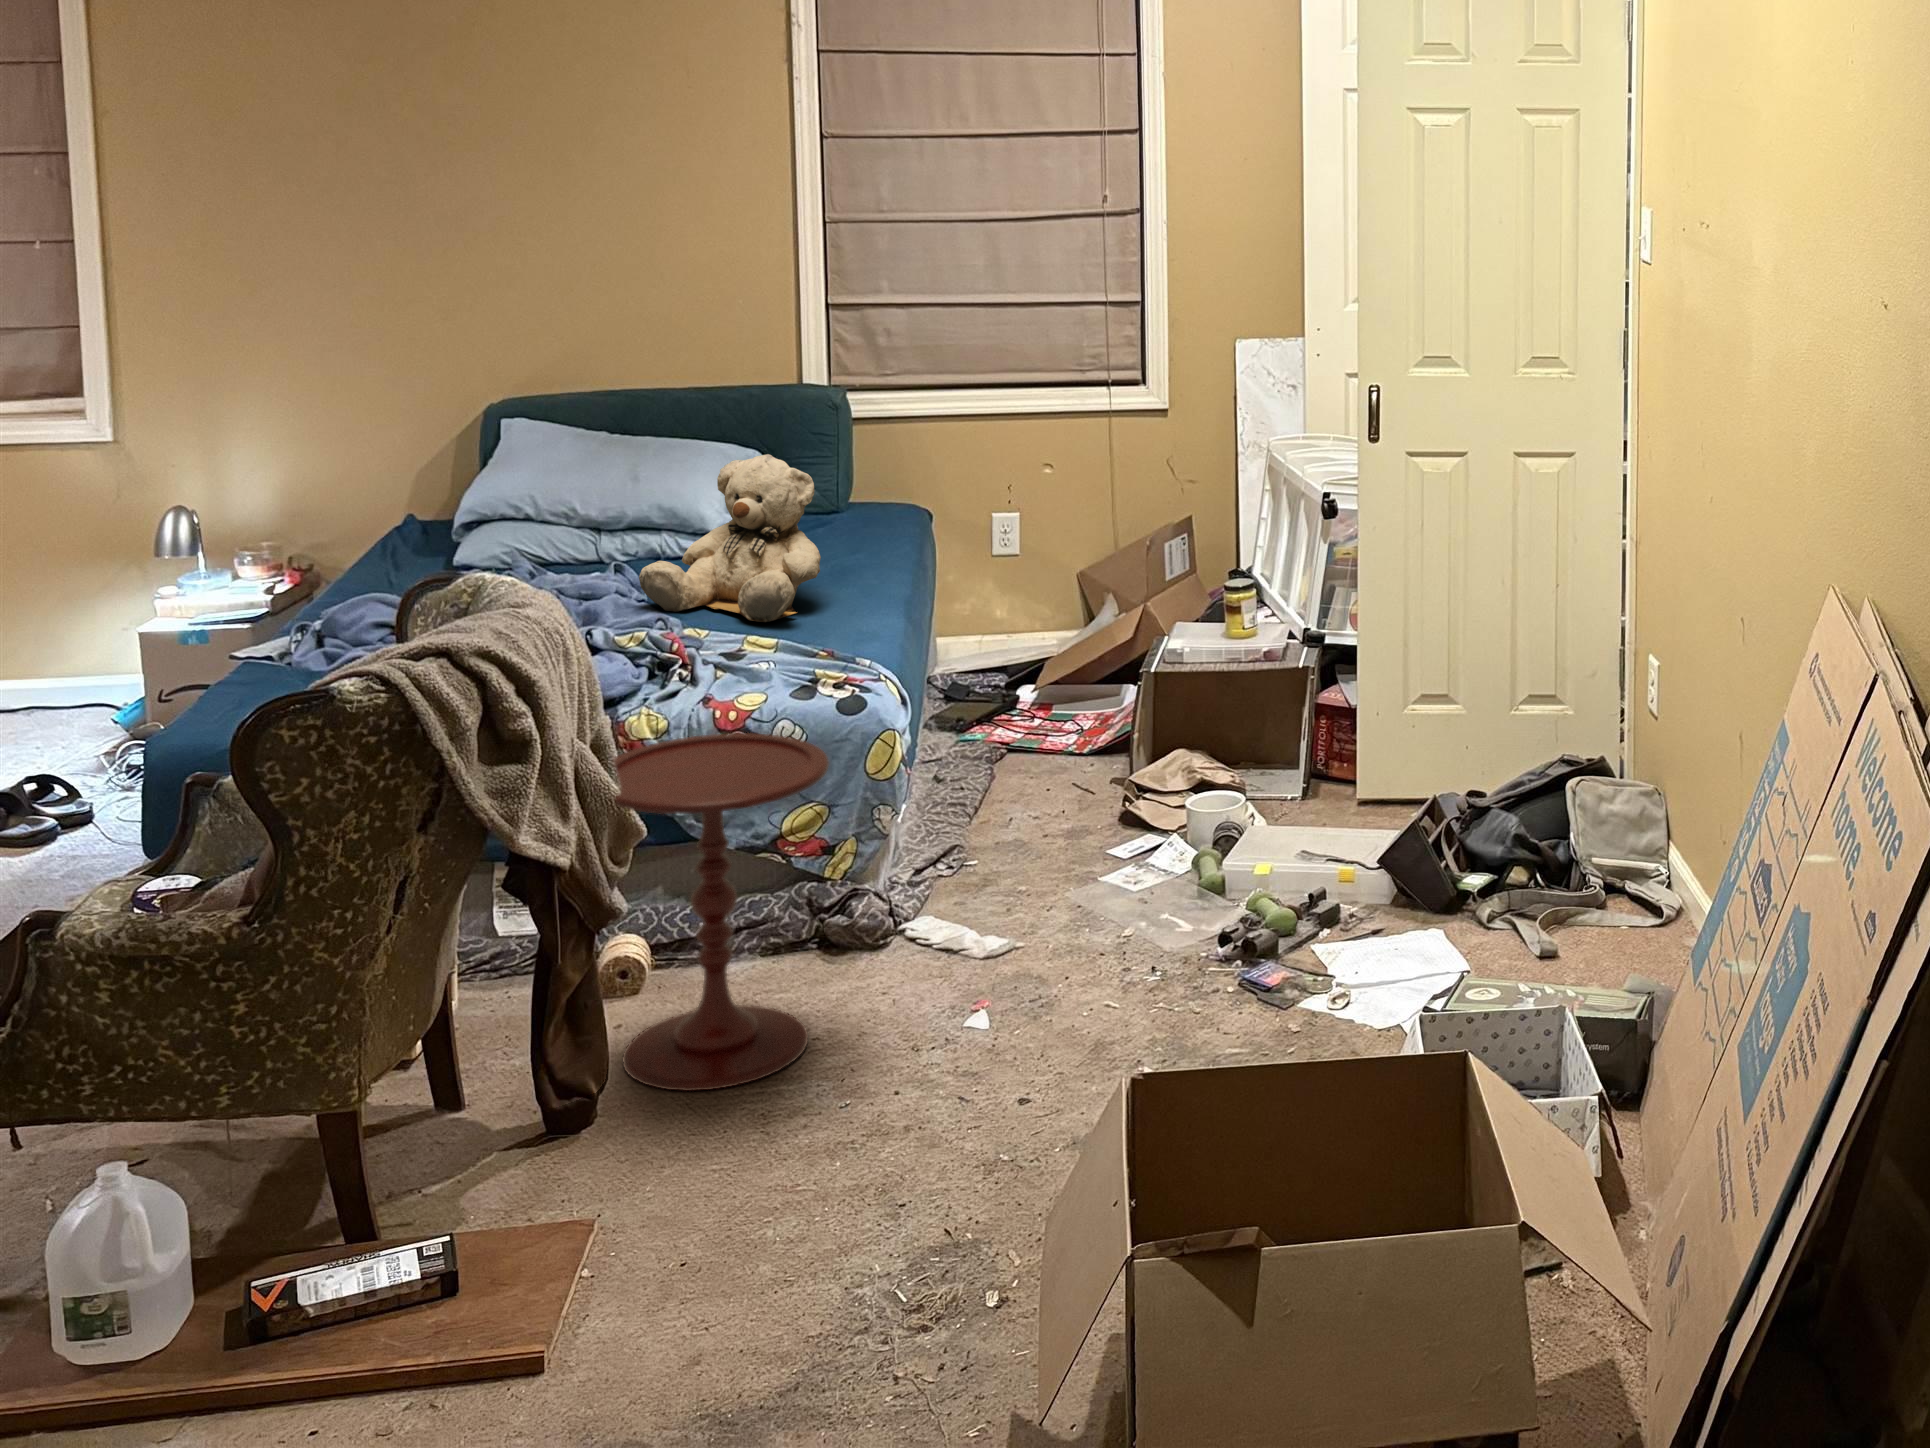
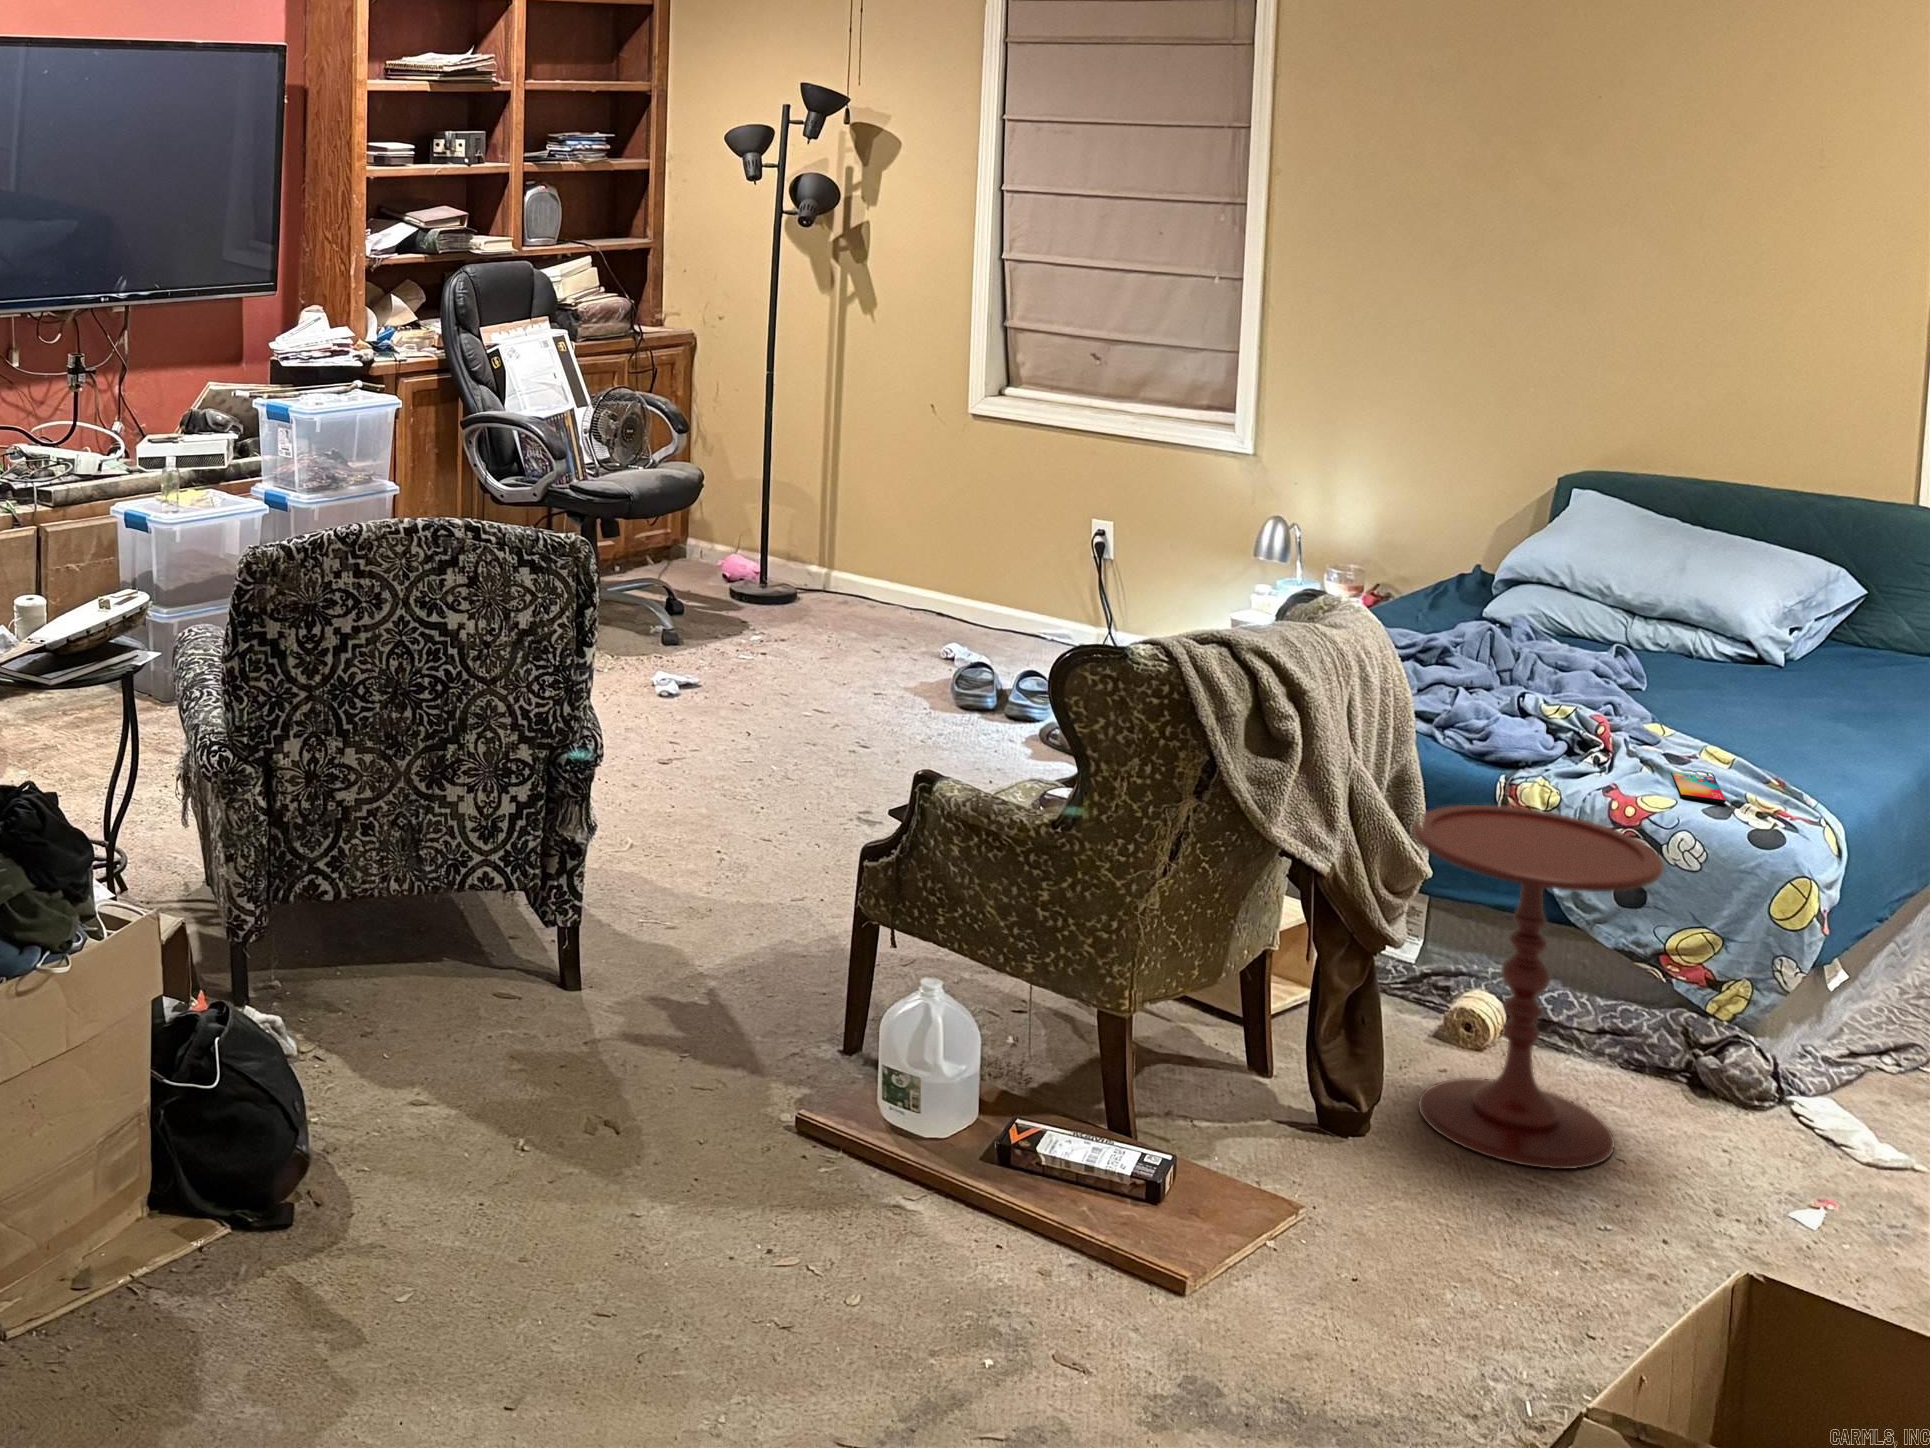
teddy bear: present [639,454,821,622] -> none [1611,562,1826,737]
smartphone: none [745,663,806,688] -> present [1671,771,1726,803]

